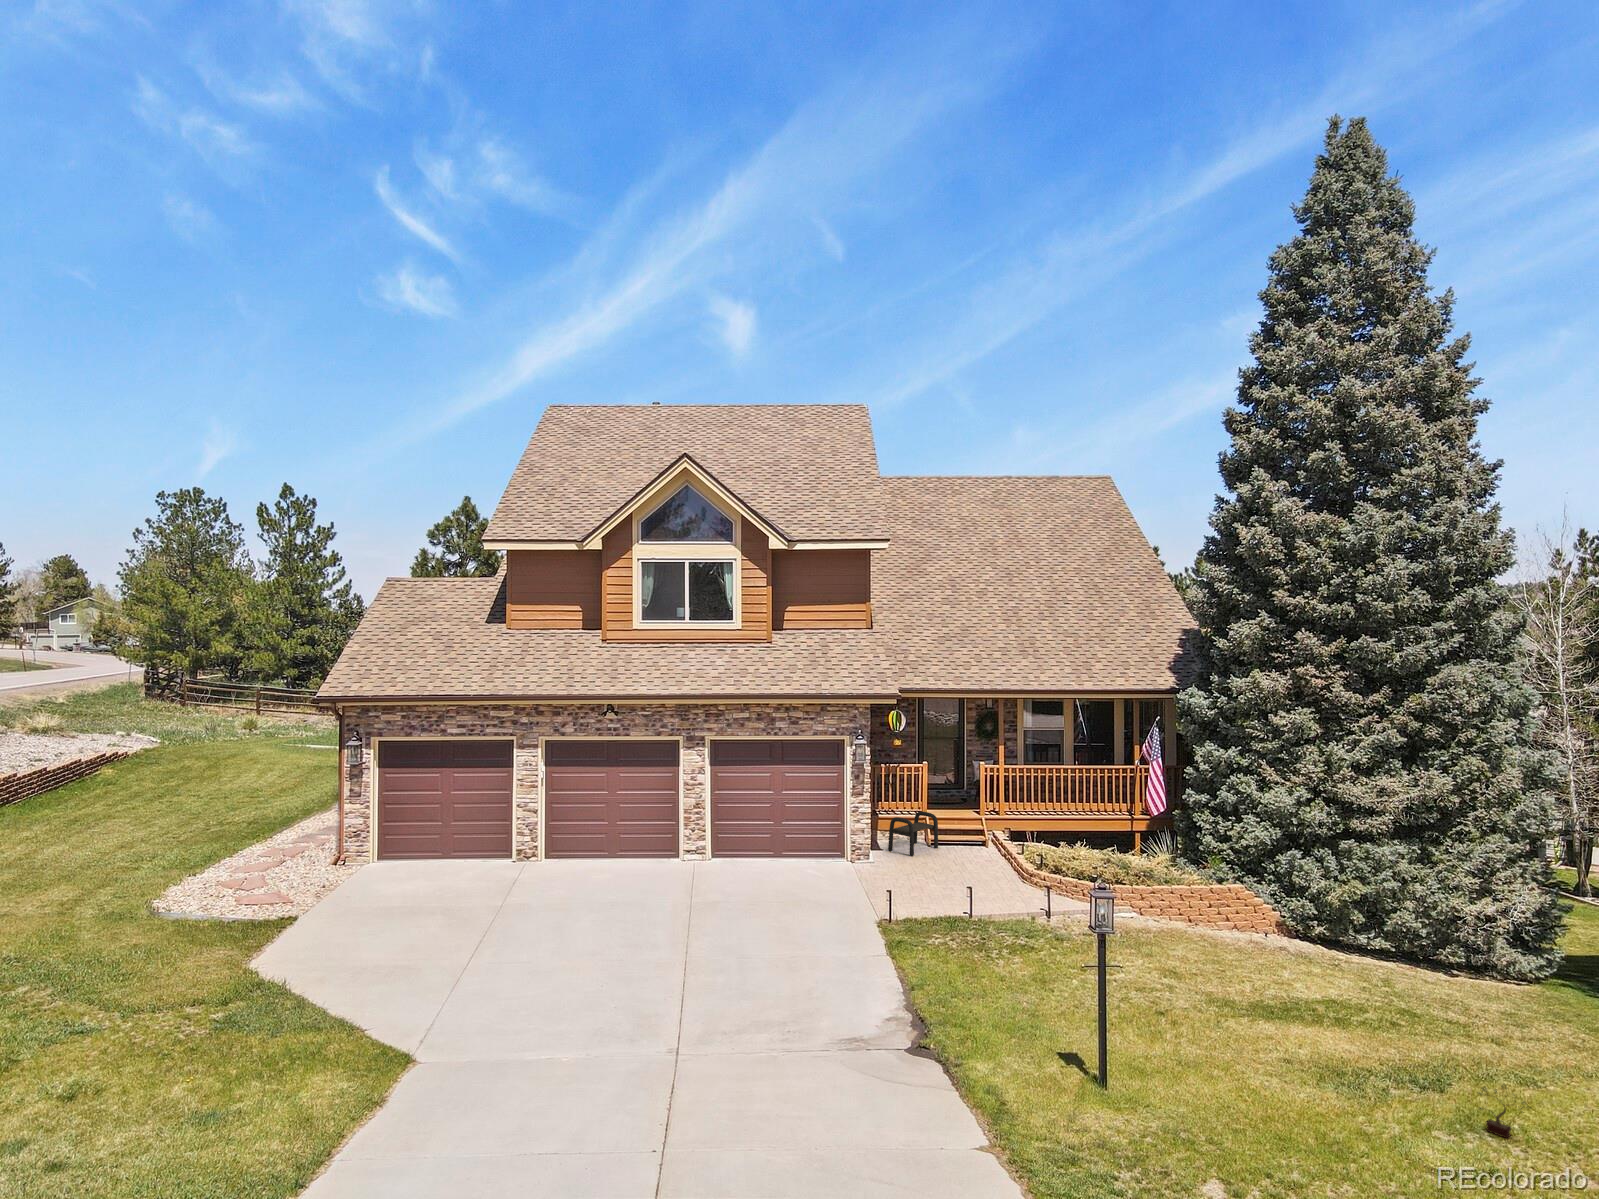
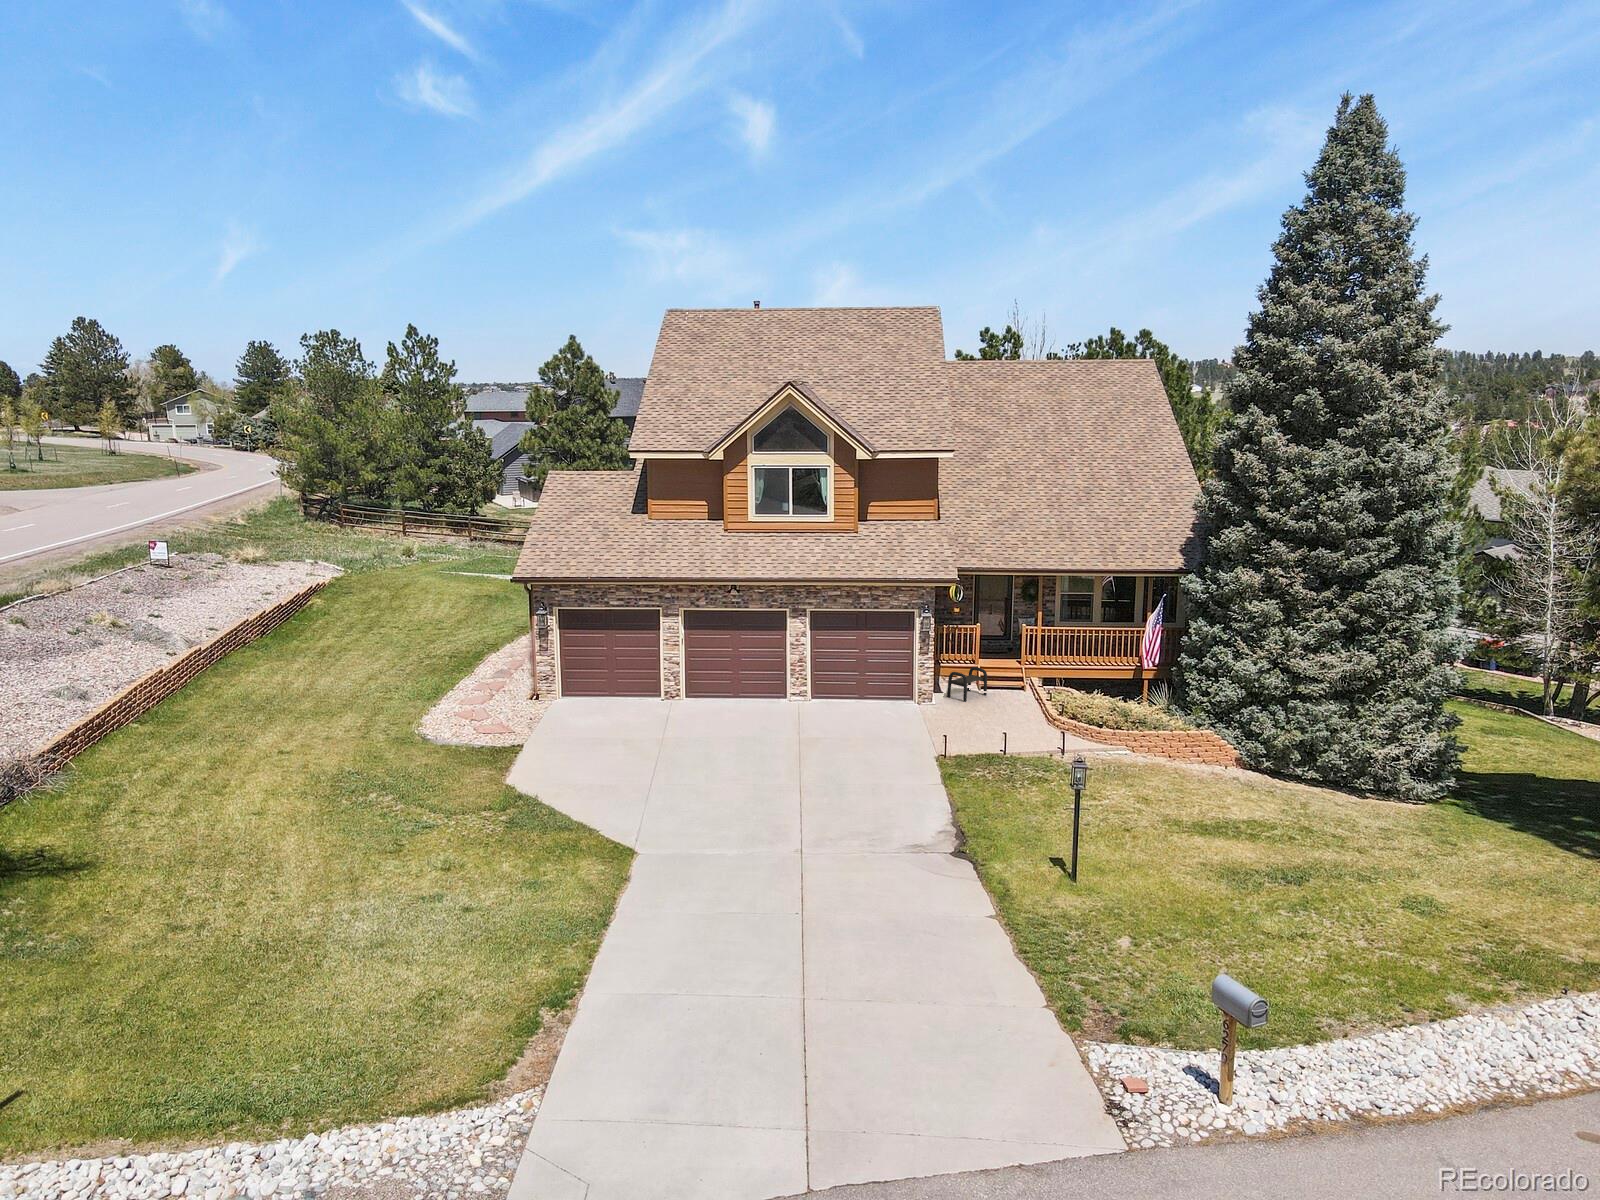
potted plant: present [1479,1084,1525,1138] -> none [1282,847,1309,877]

